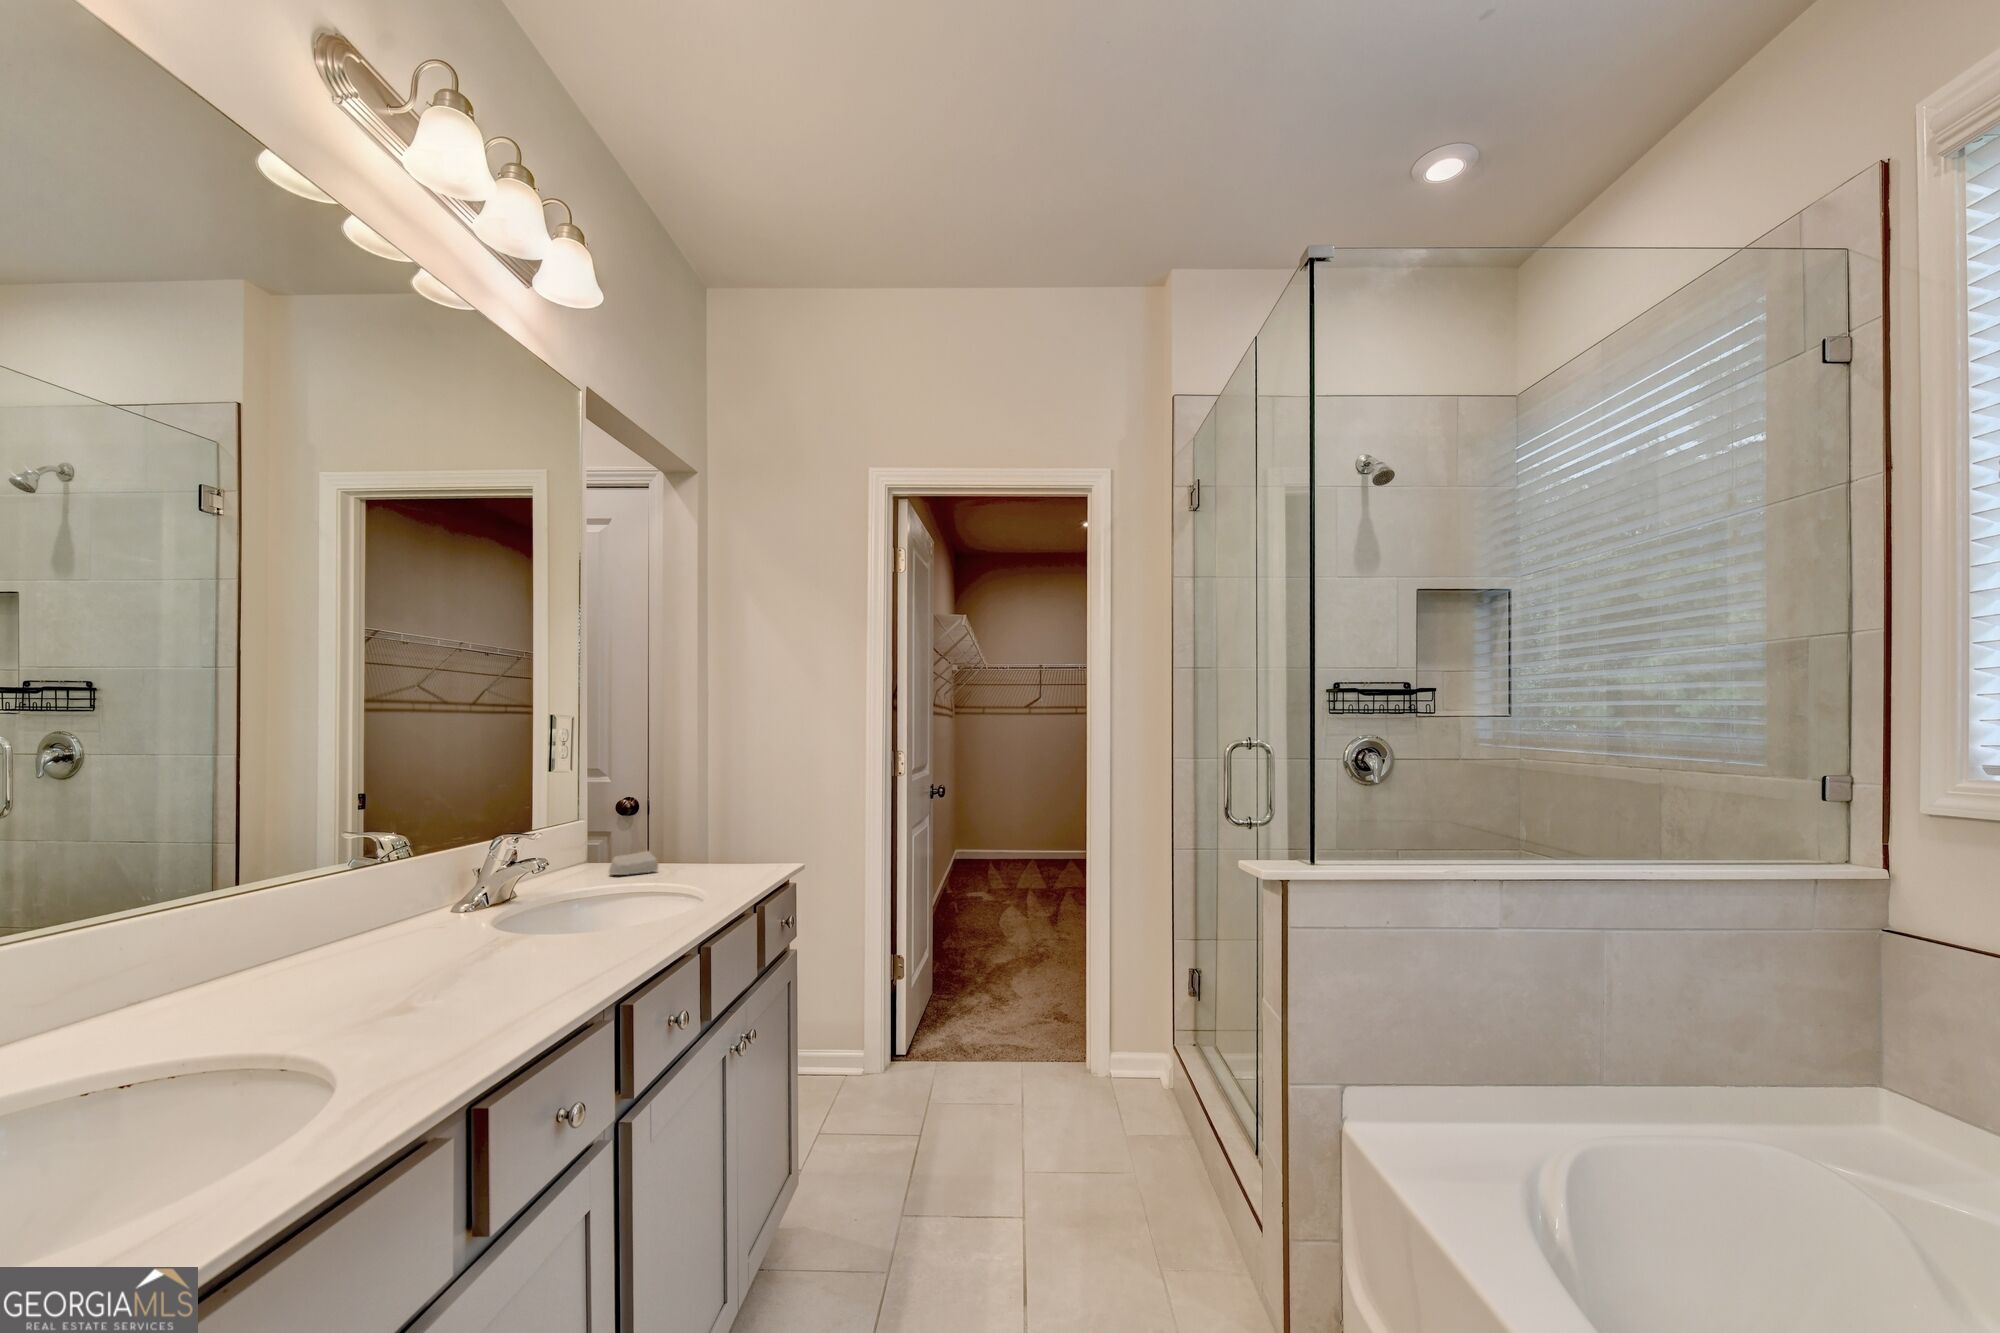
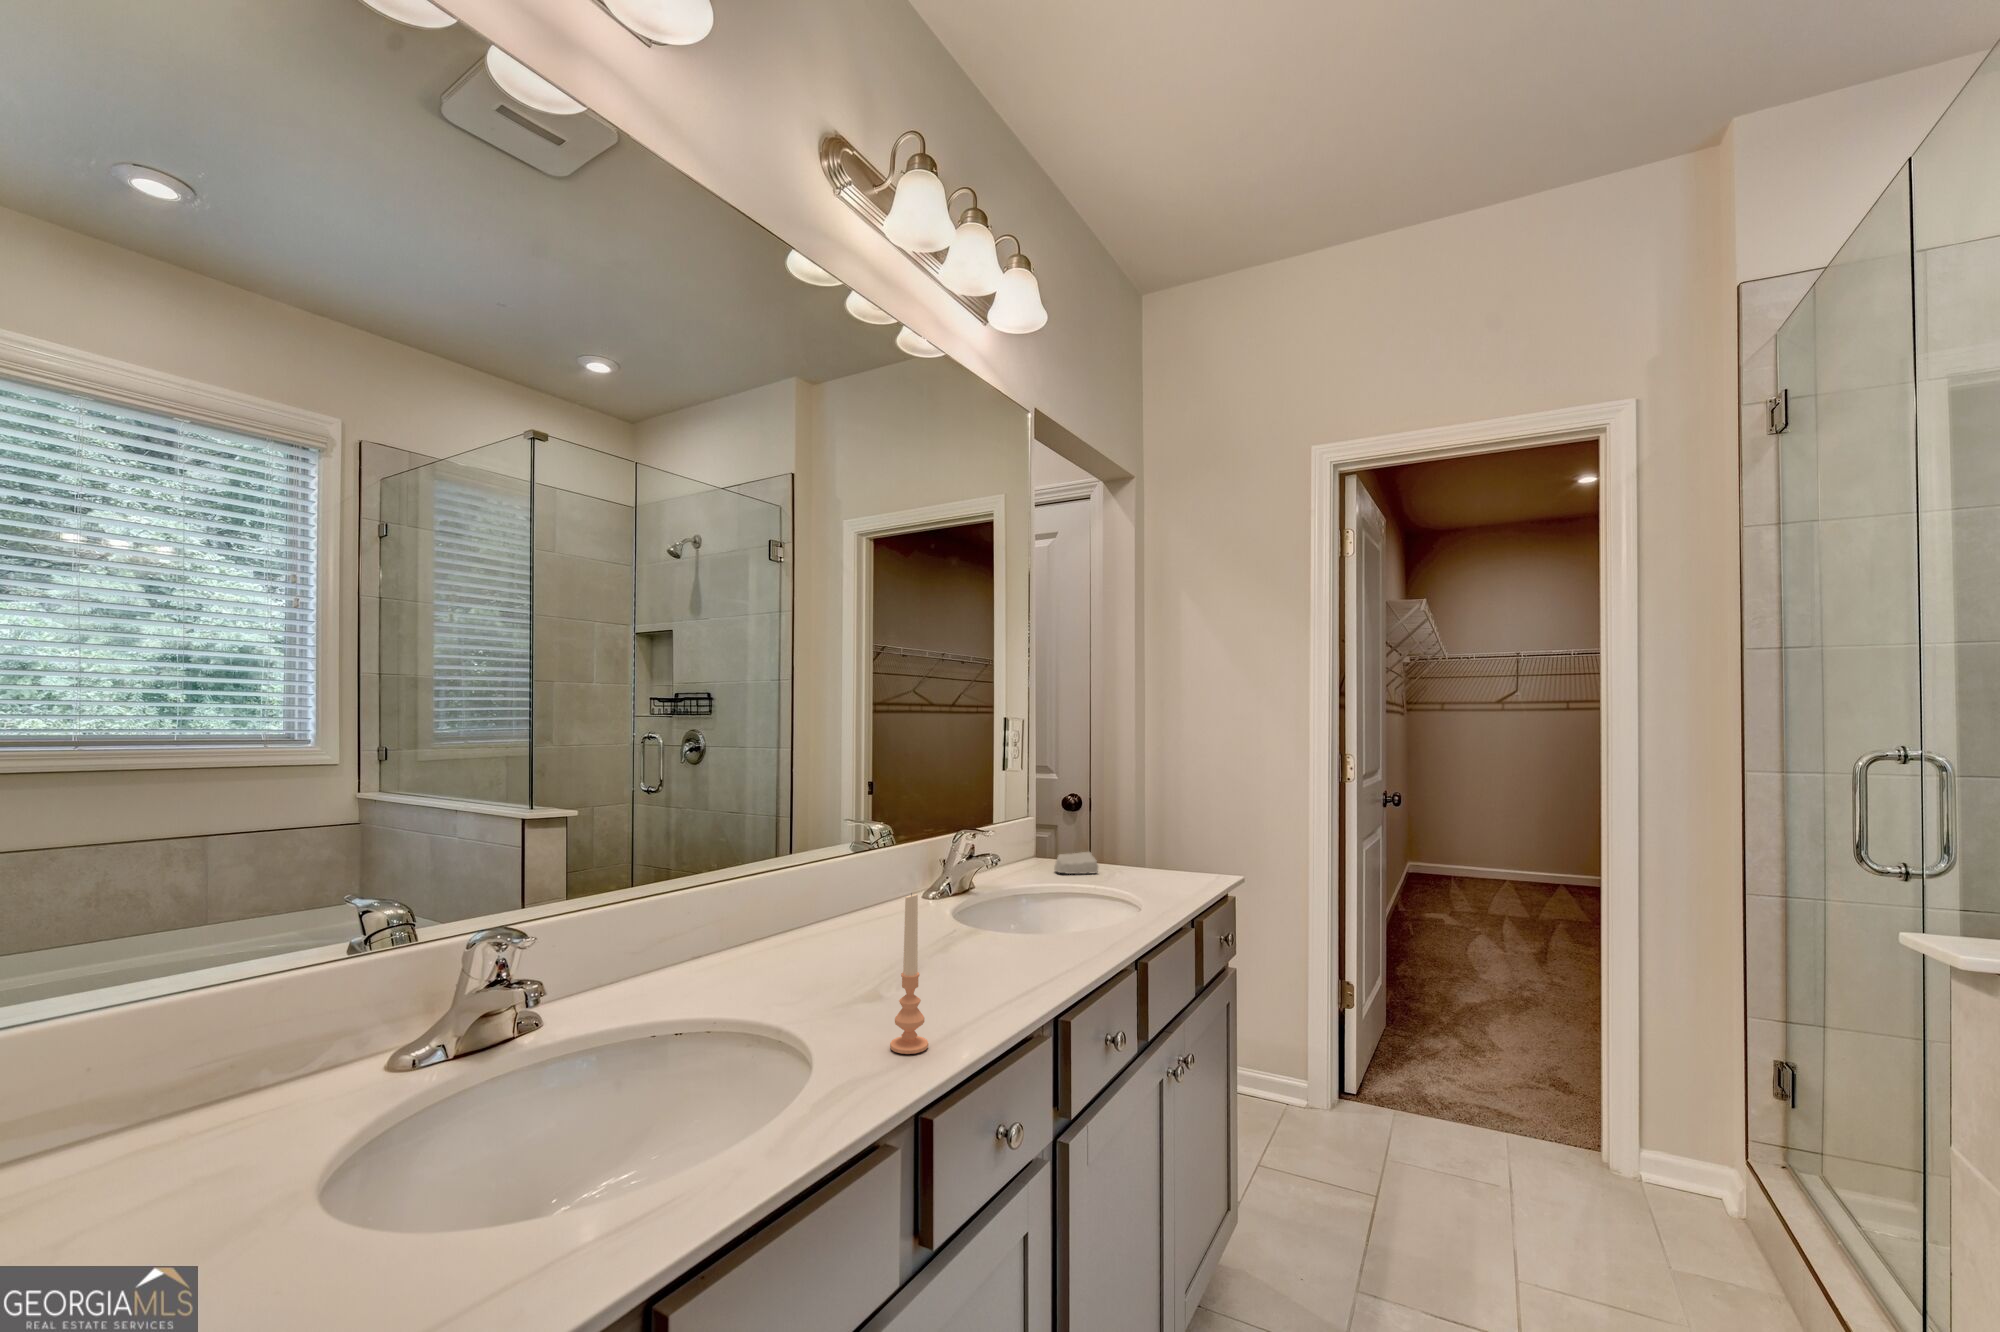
candle: none [428,877,476,1048] -> present [890,893,928,1054]

